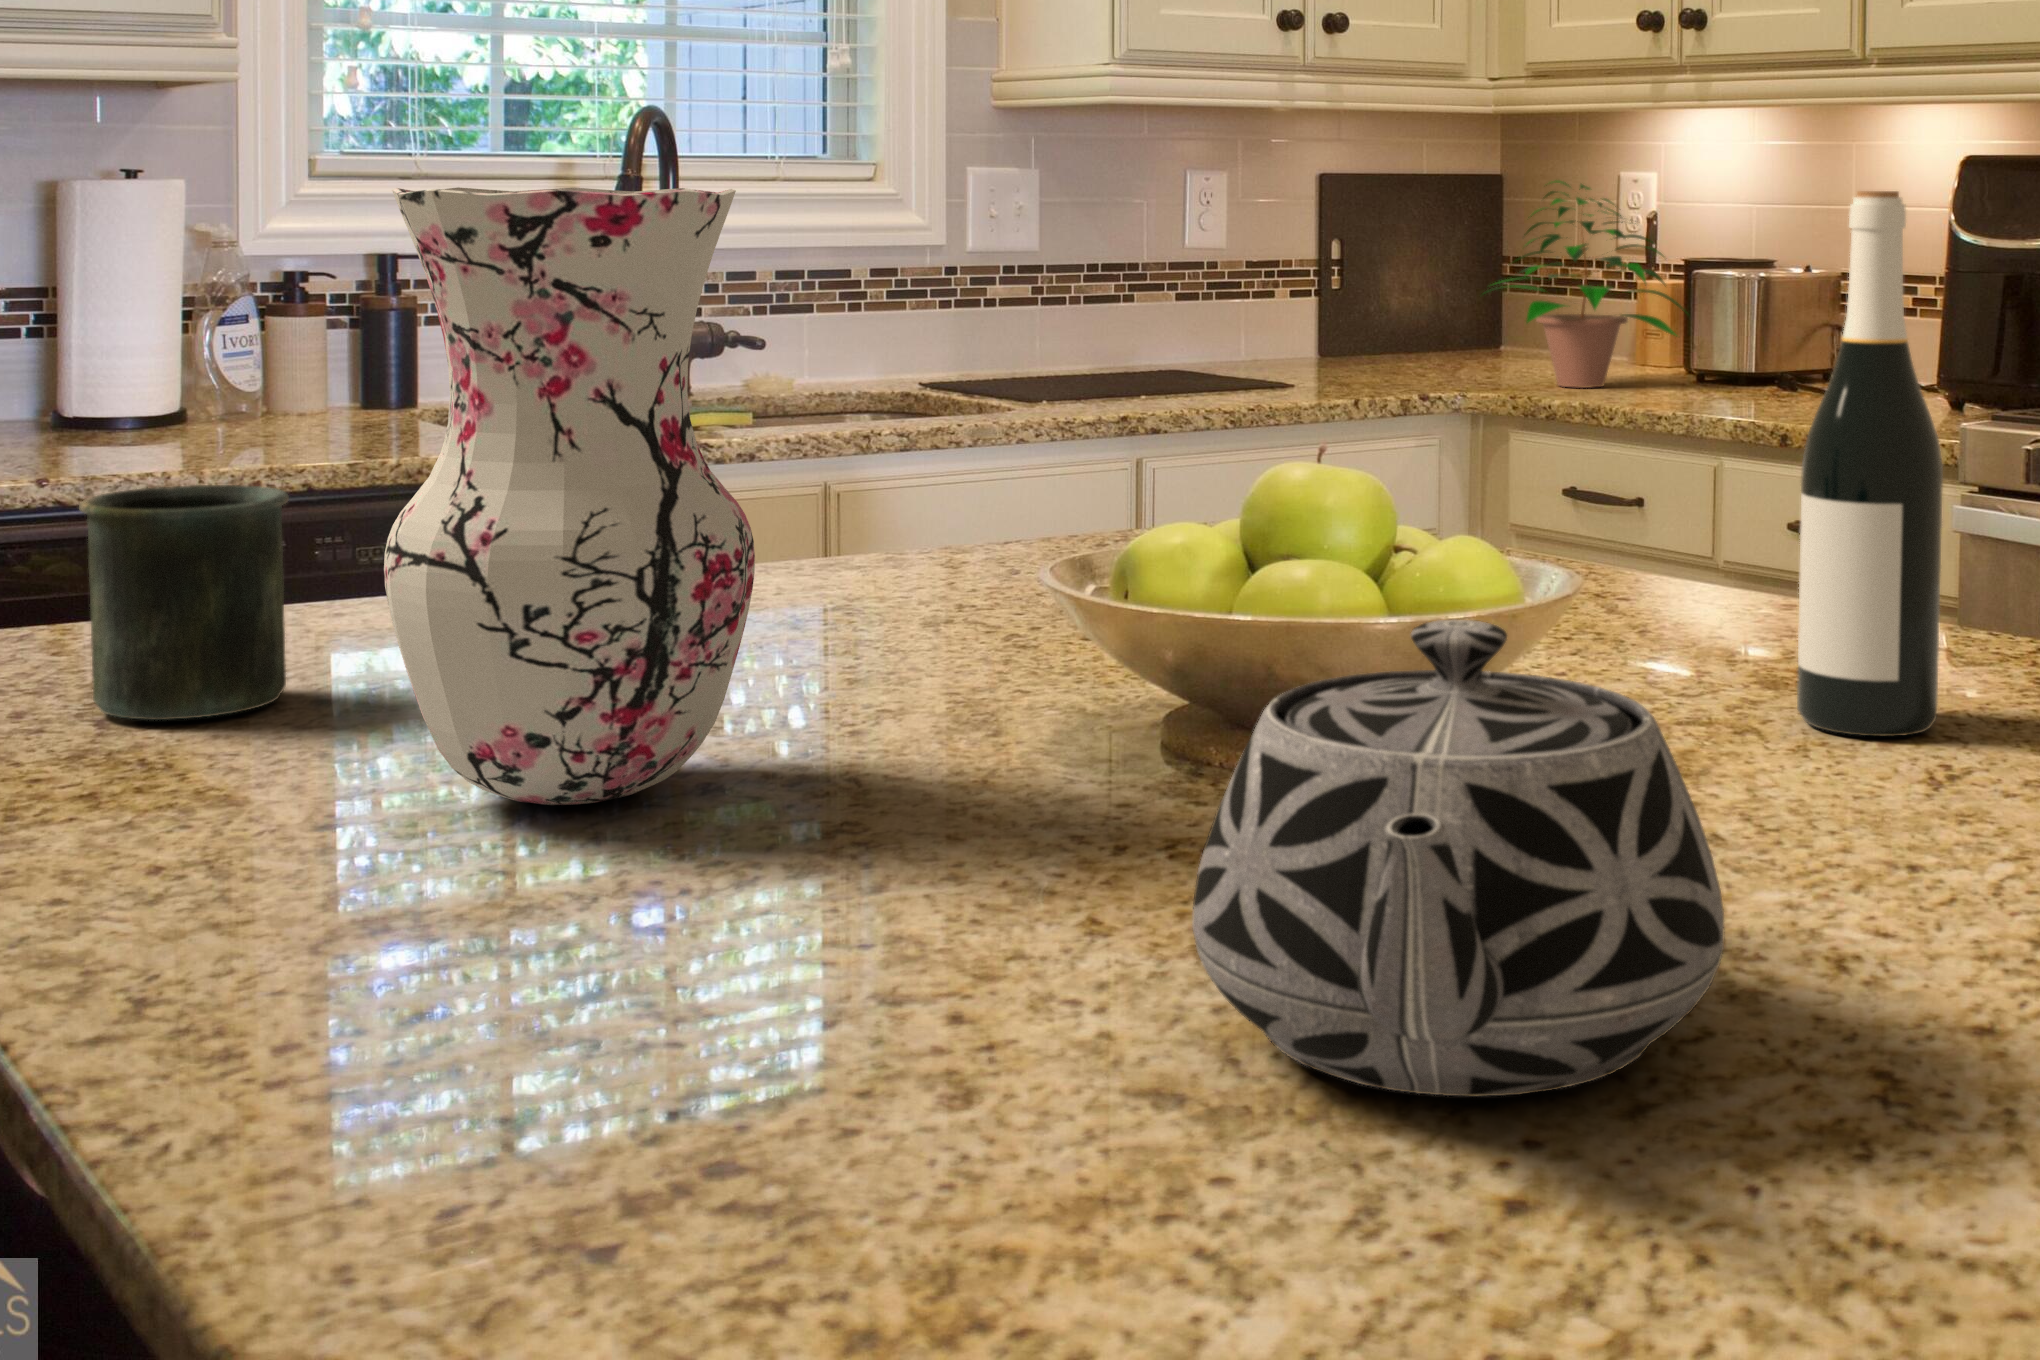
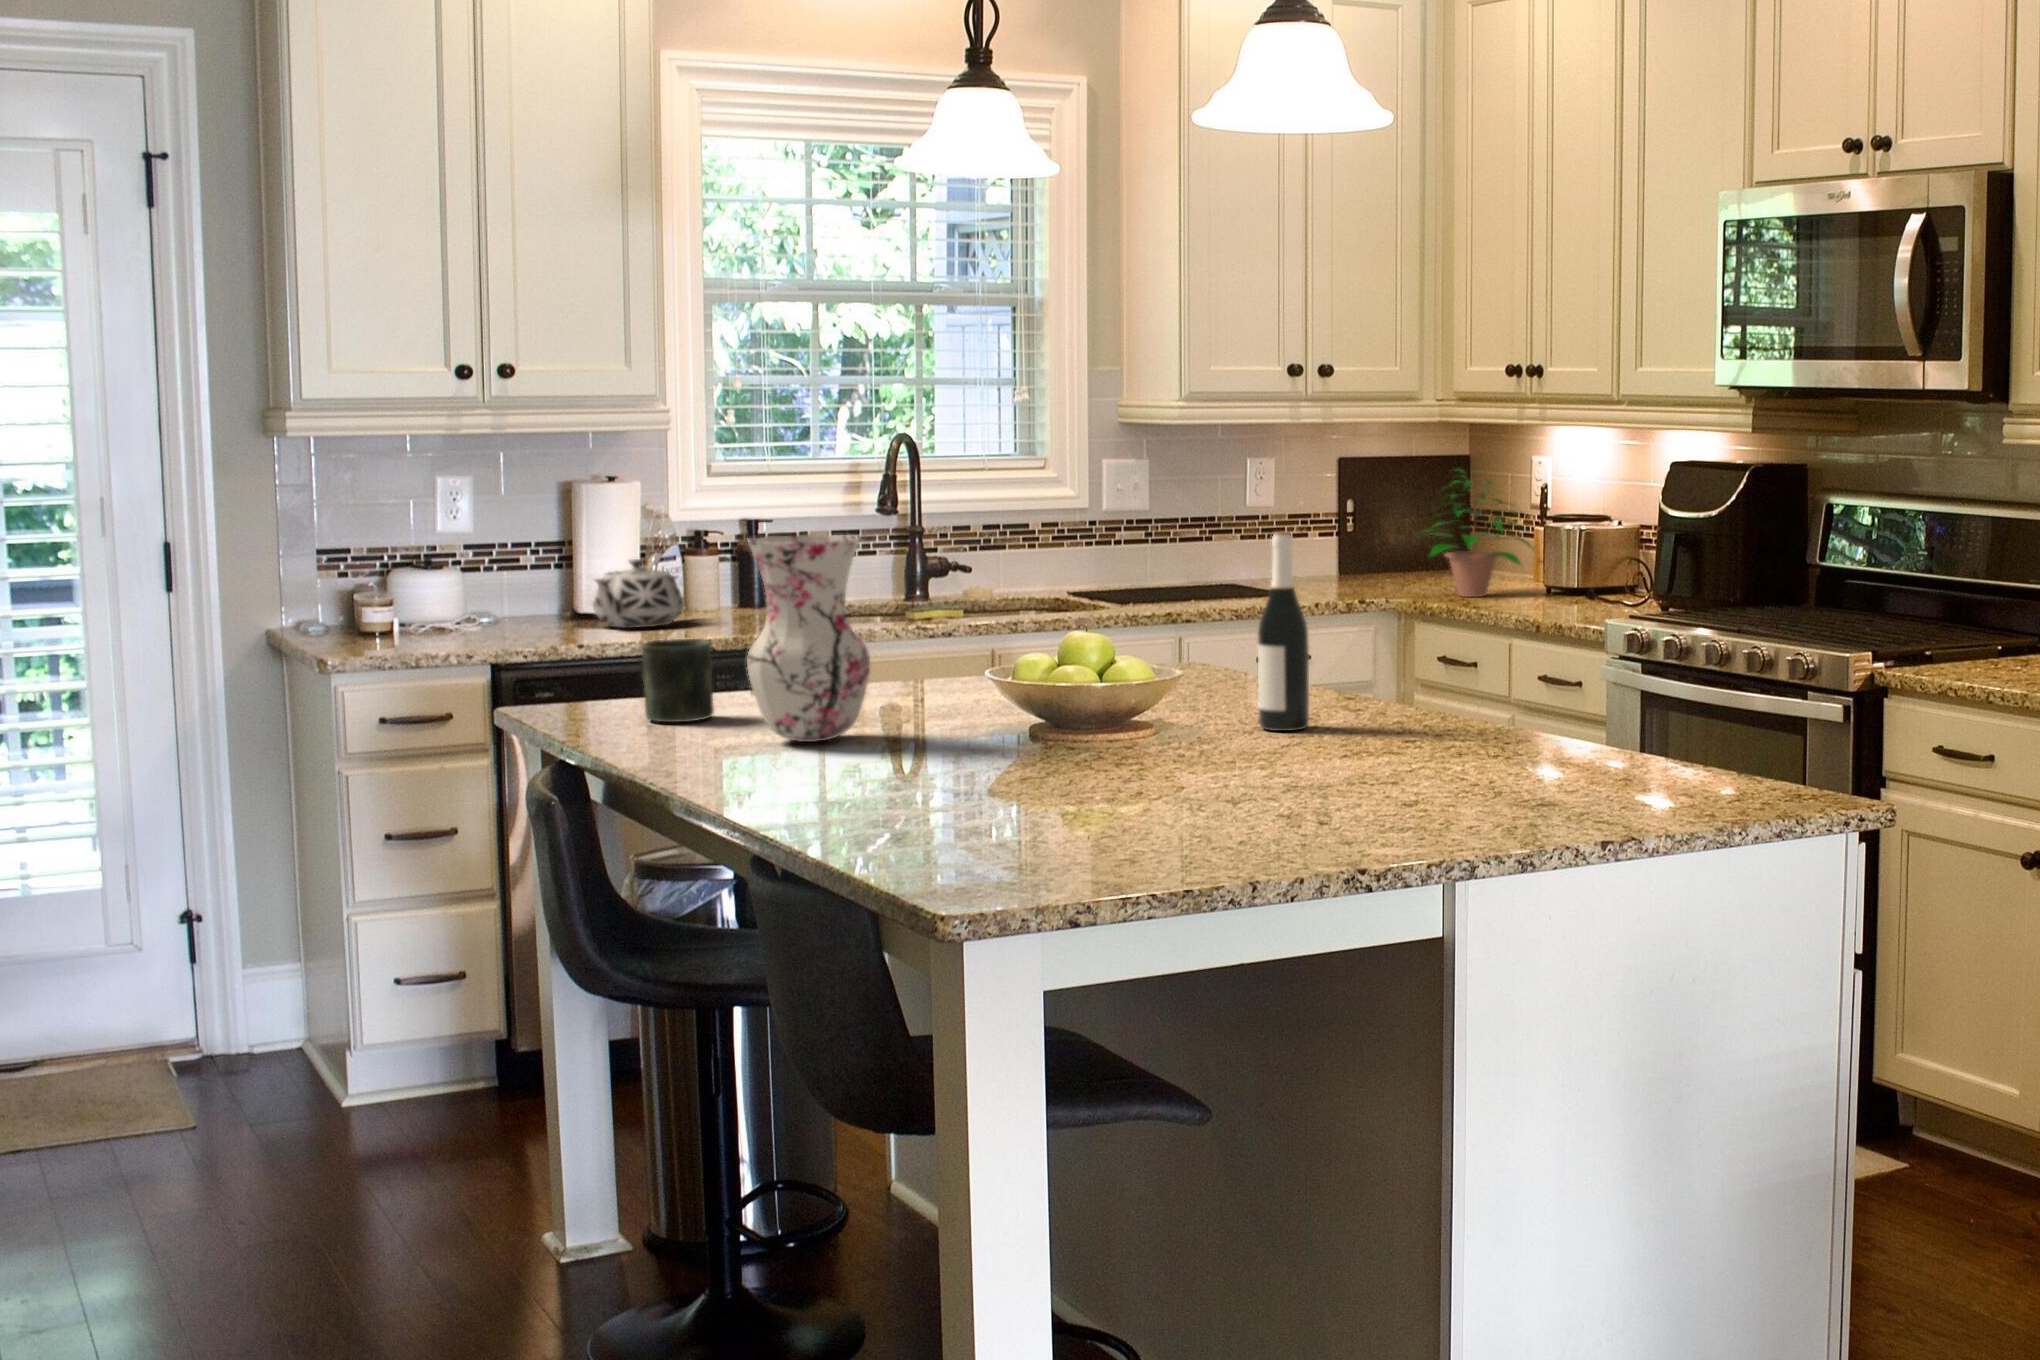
teapot: present [1192,619,1724,1097] -> present [593,559,684,628]

